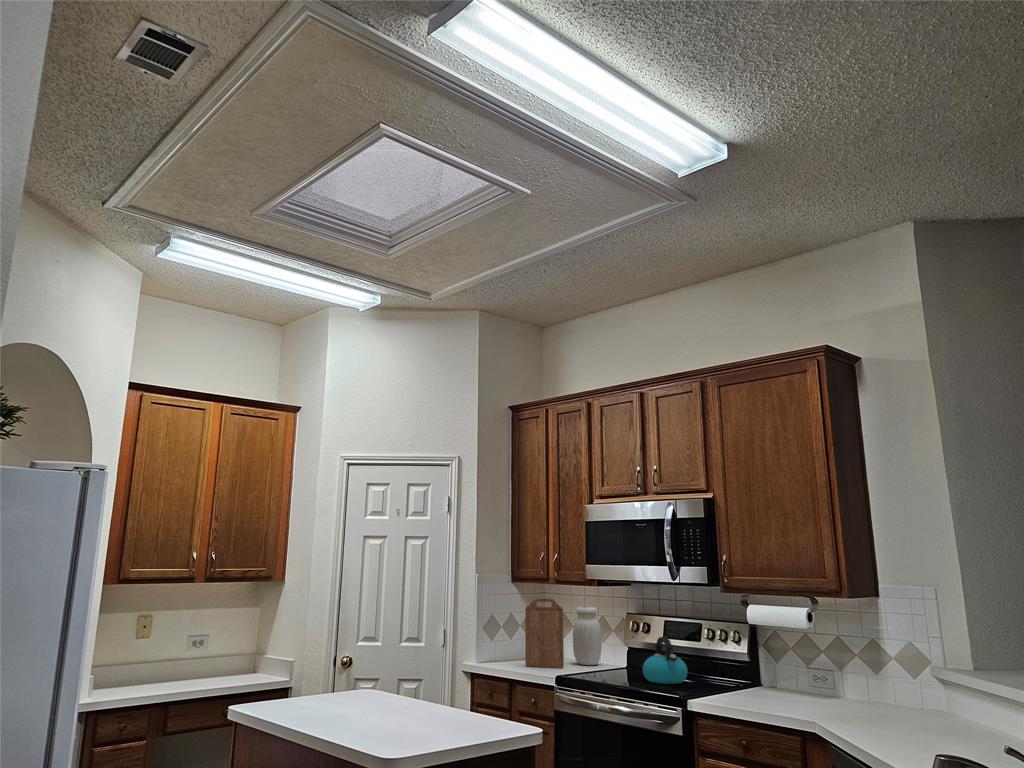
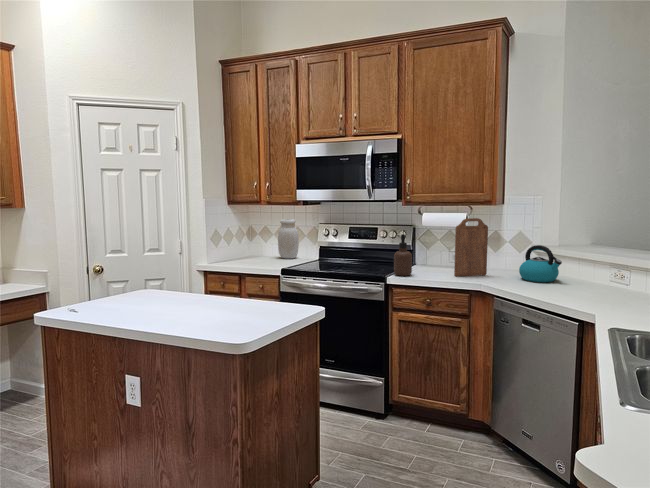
cutting board: present [525,598,564,668] -> present [454,218,488,276]
soap dispenser: none [698,634,726,698] -> present [394,234,412,276]
kettle: present [643,637,688,684] -> present [519,245,562,282]

